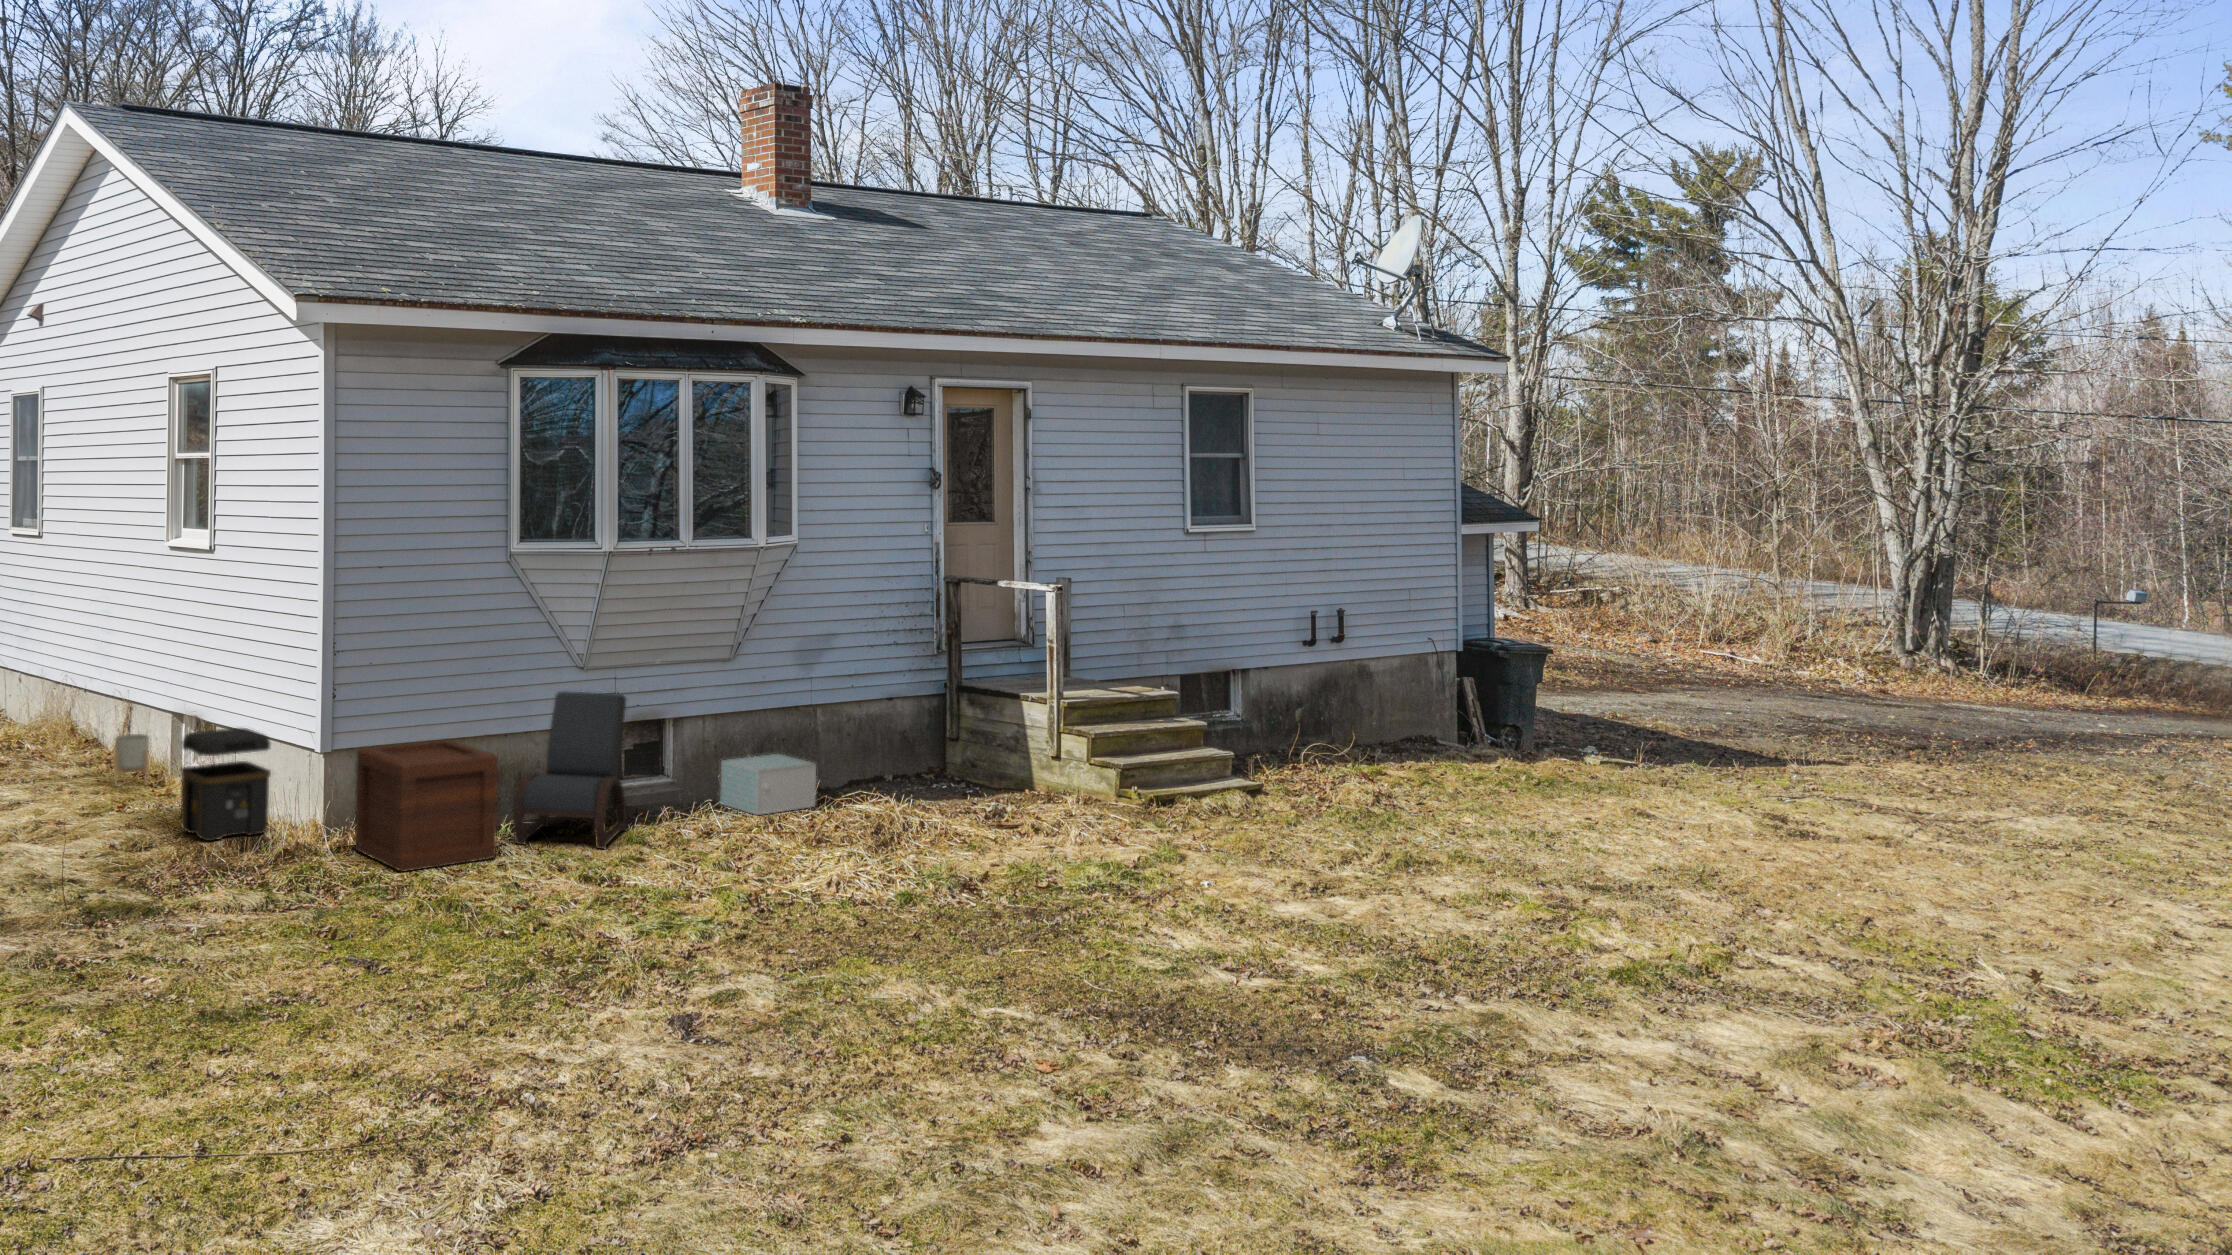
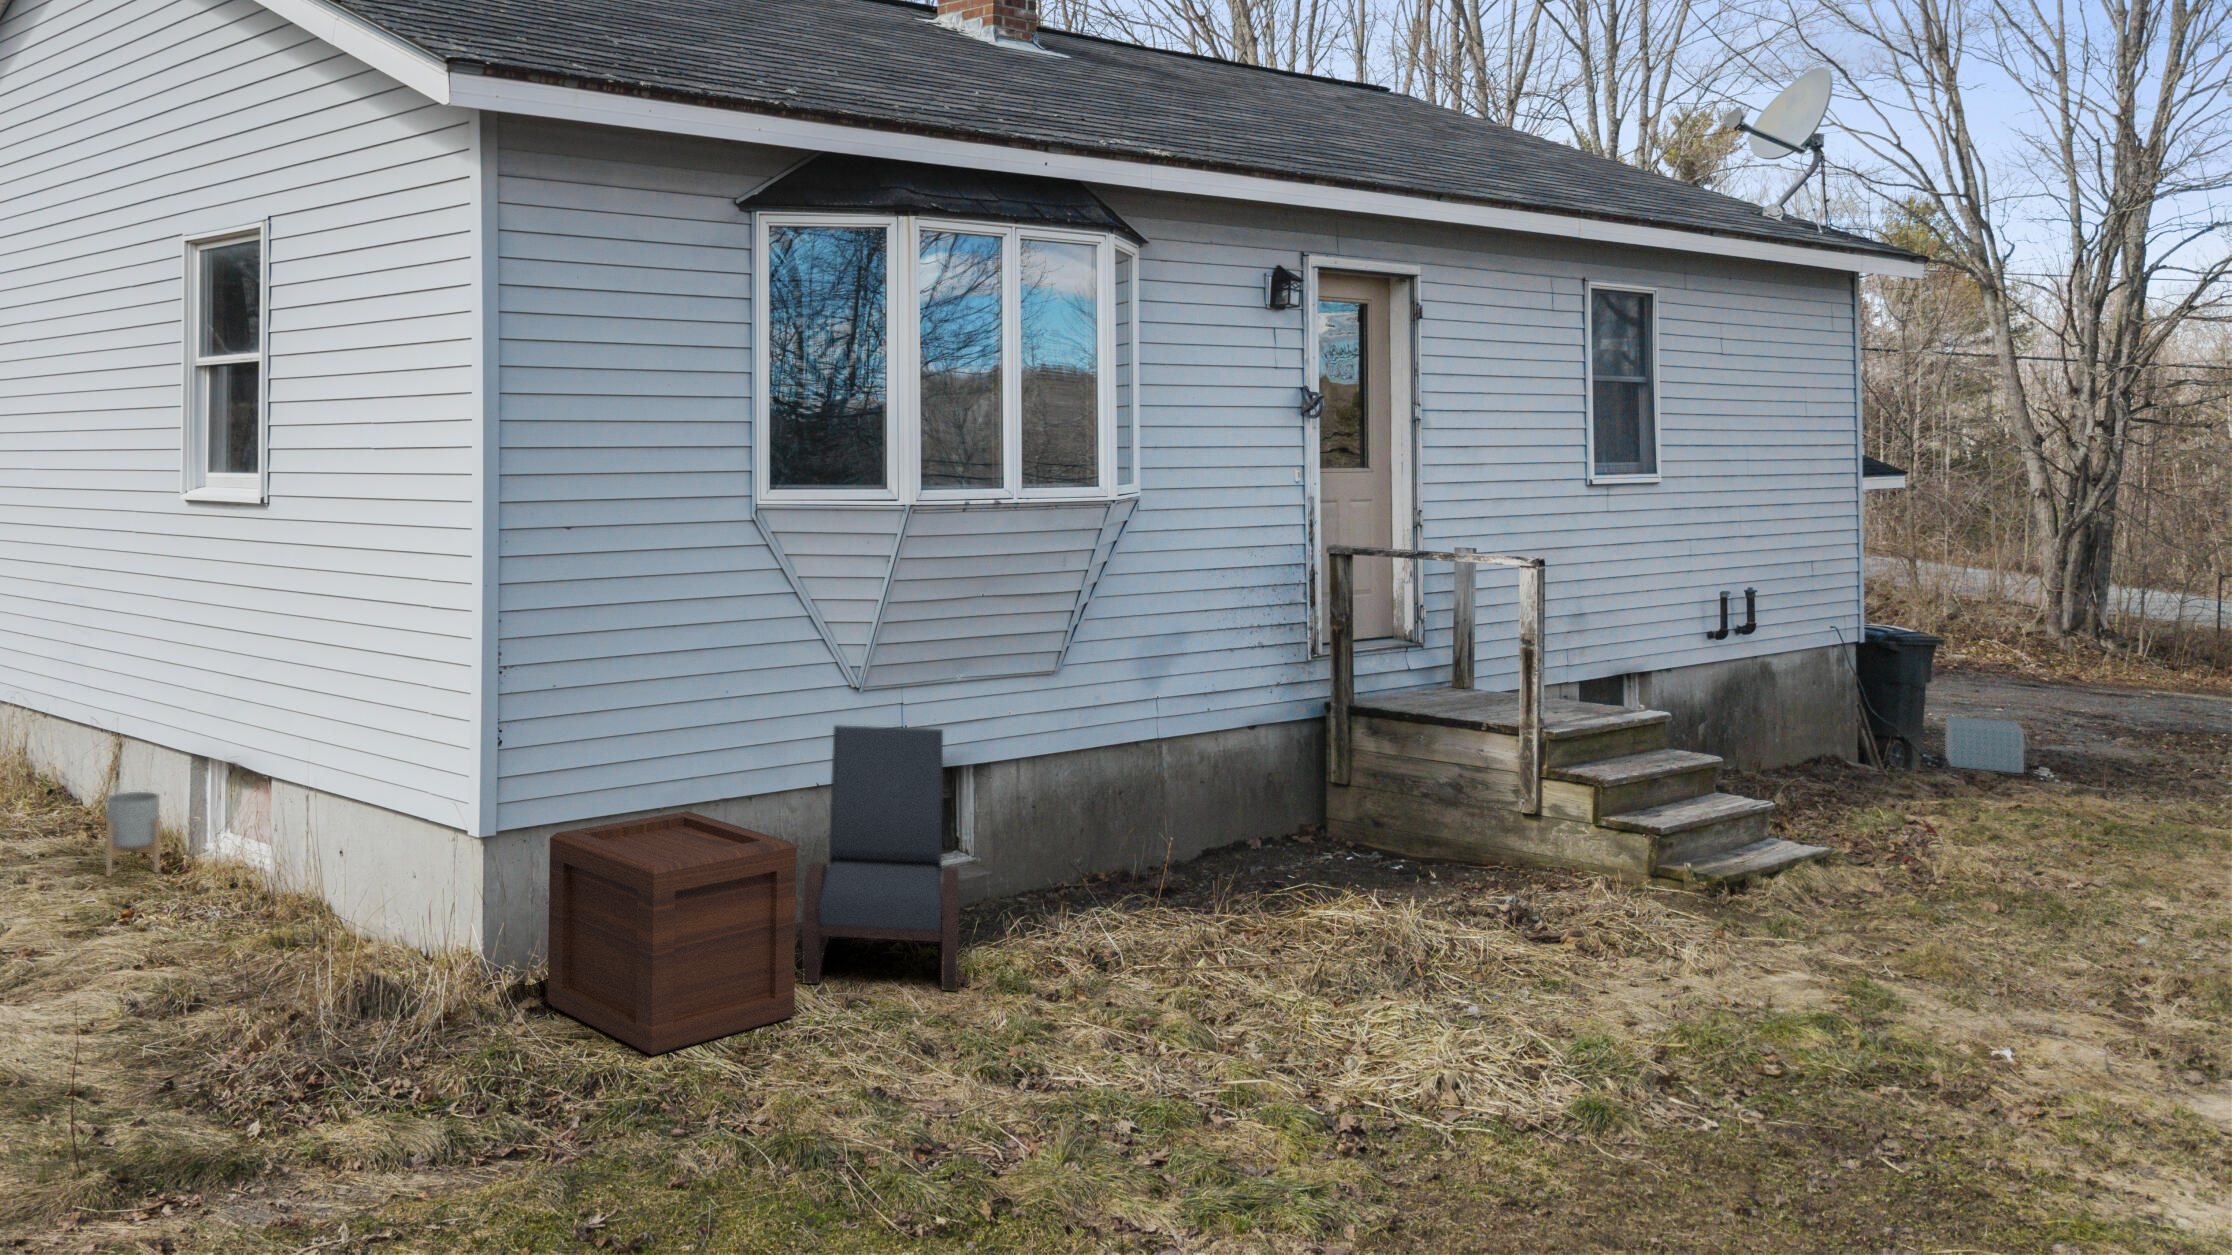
toolbox: present [180,728,271,841] -> none [237,793,389,989]
storage box: present [720,754,816,815] -> present [1945,716,2025,773]

